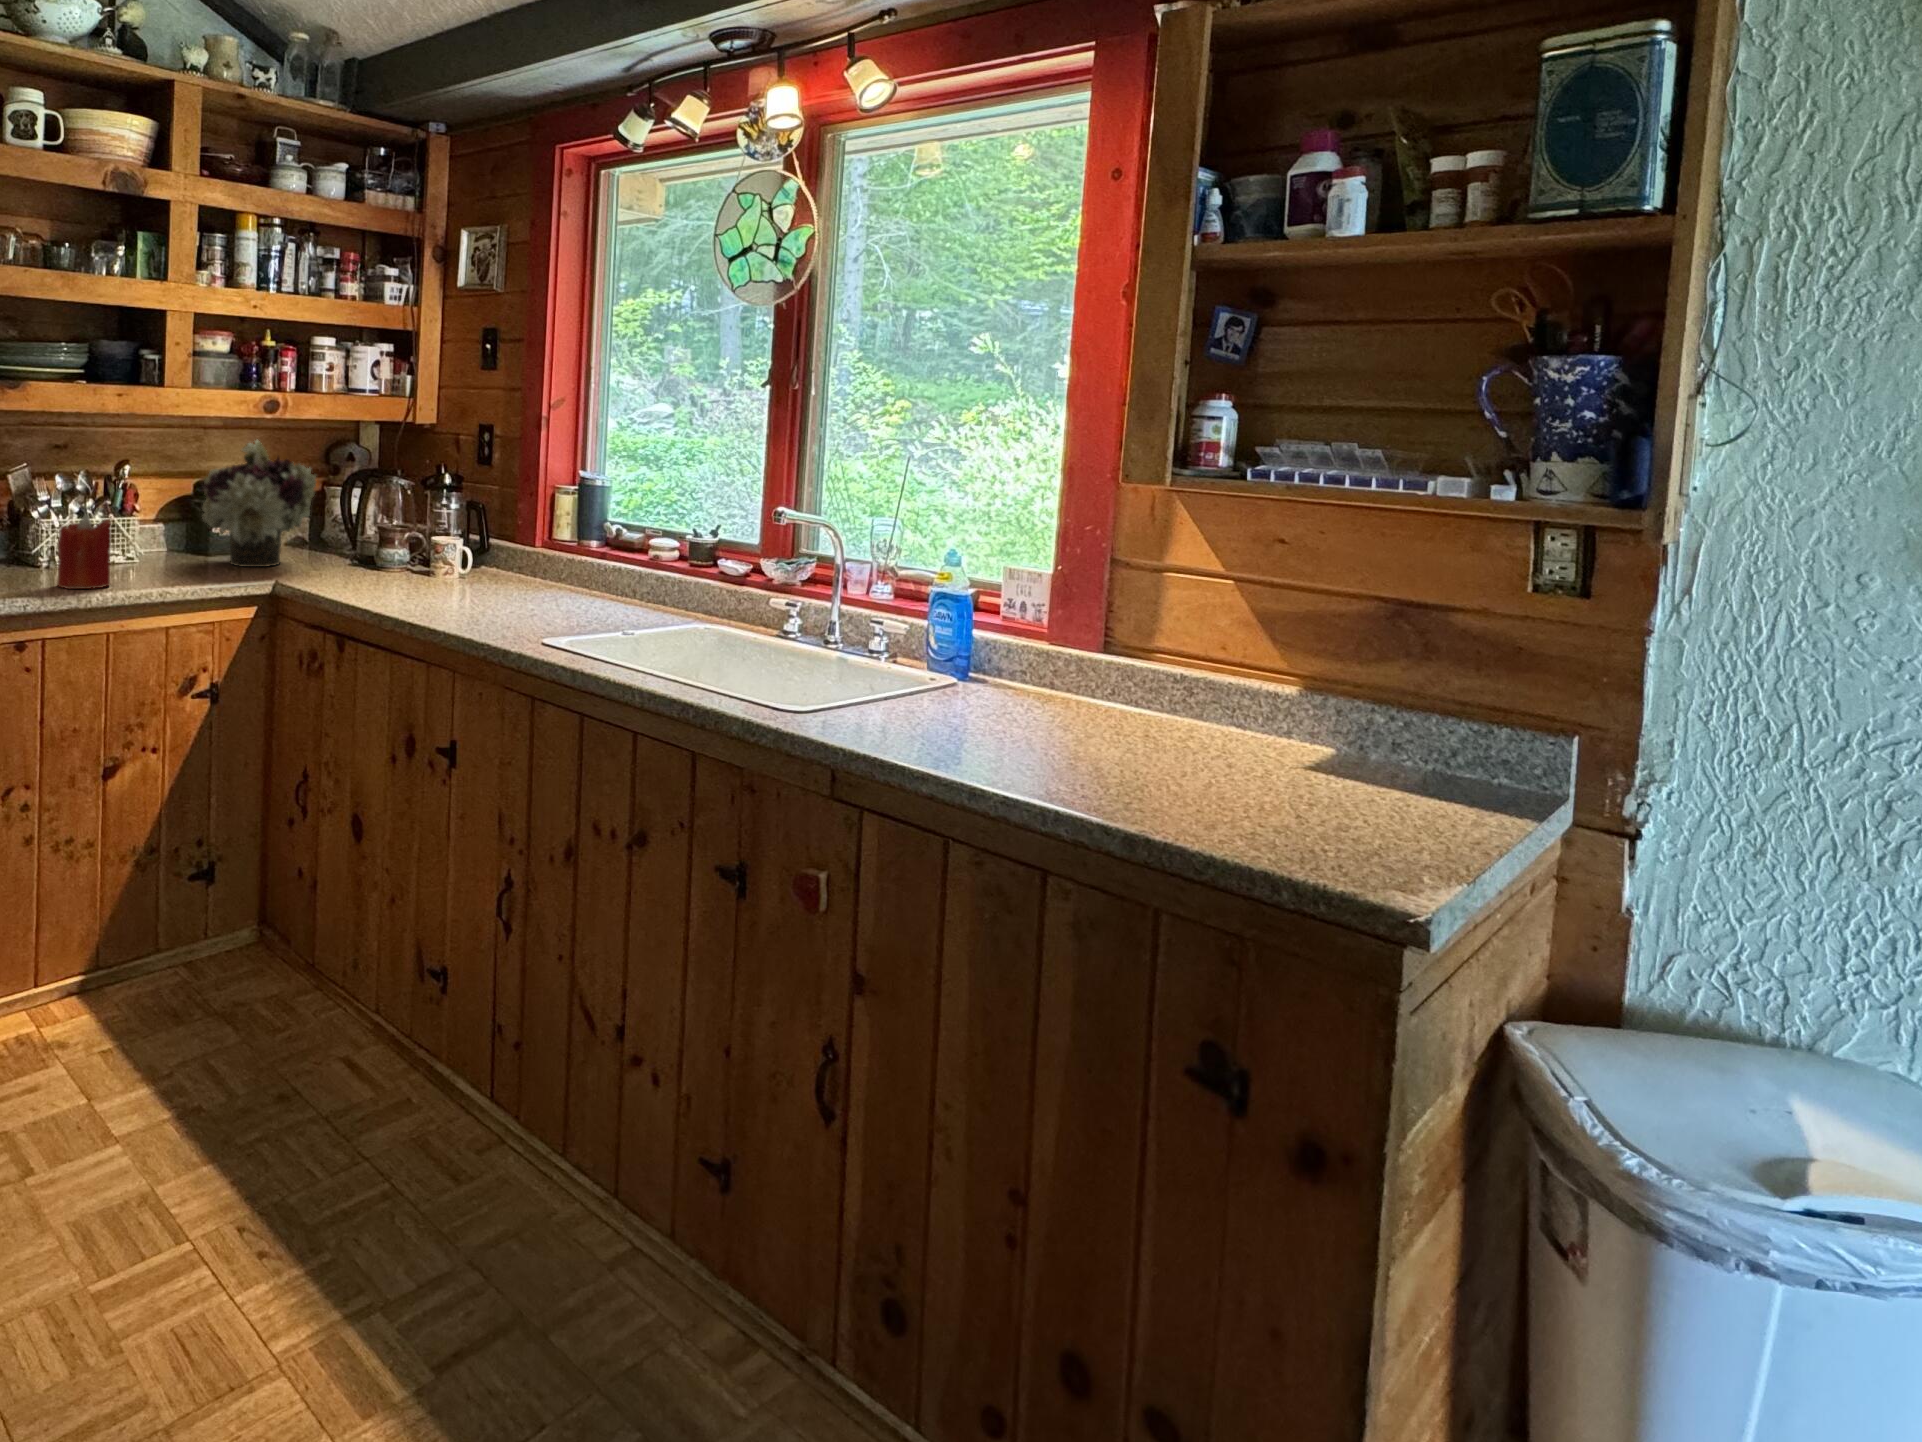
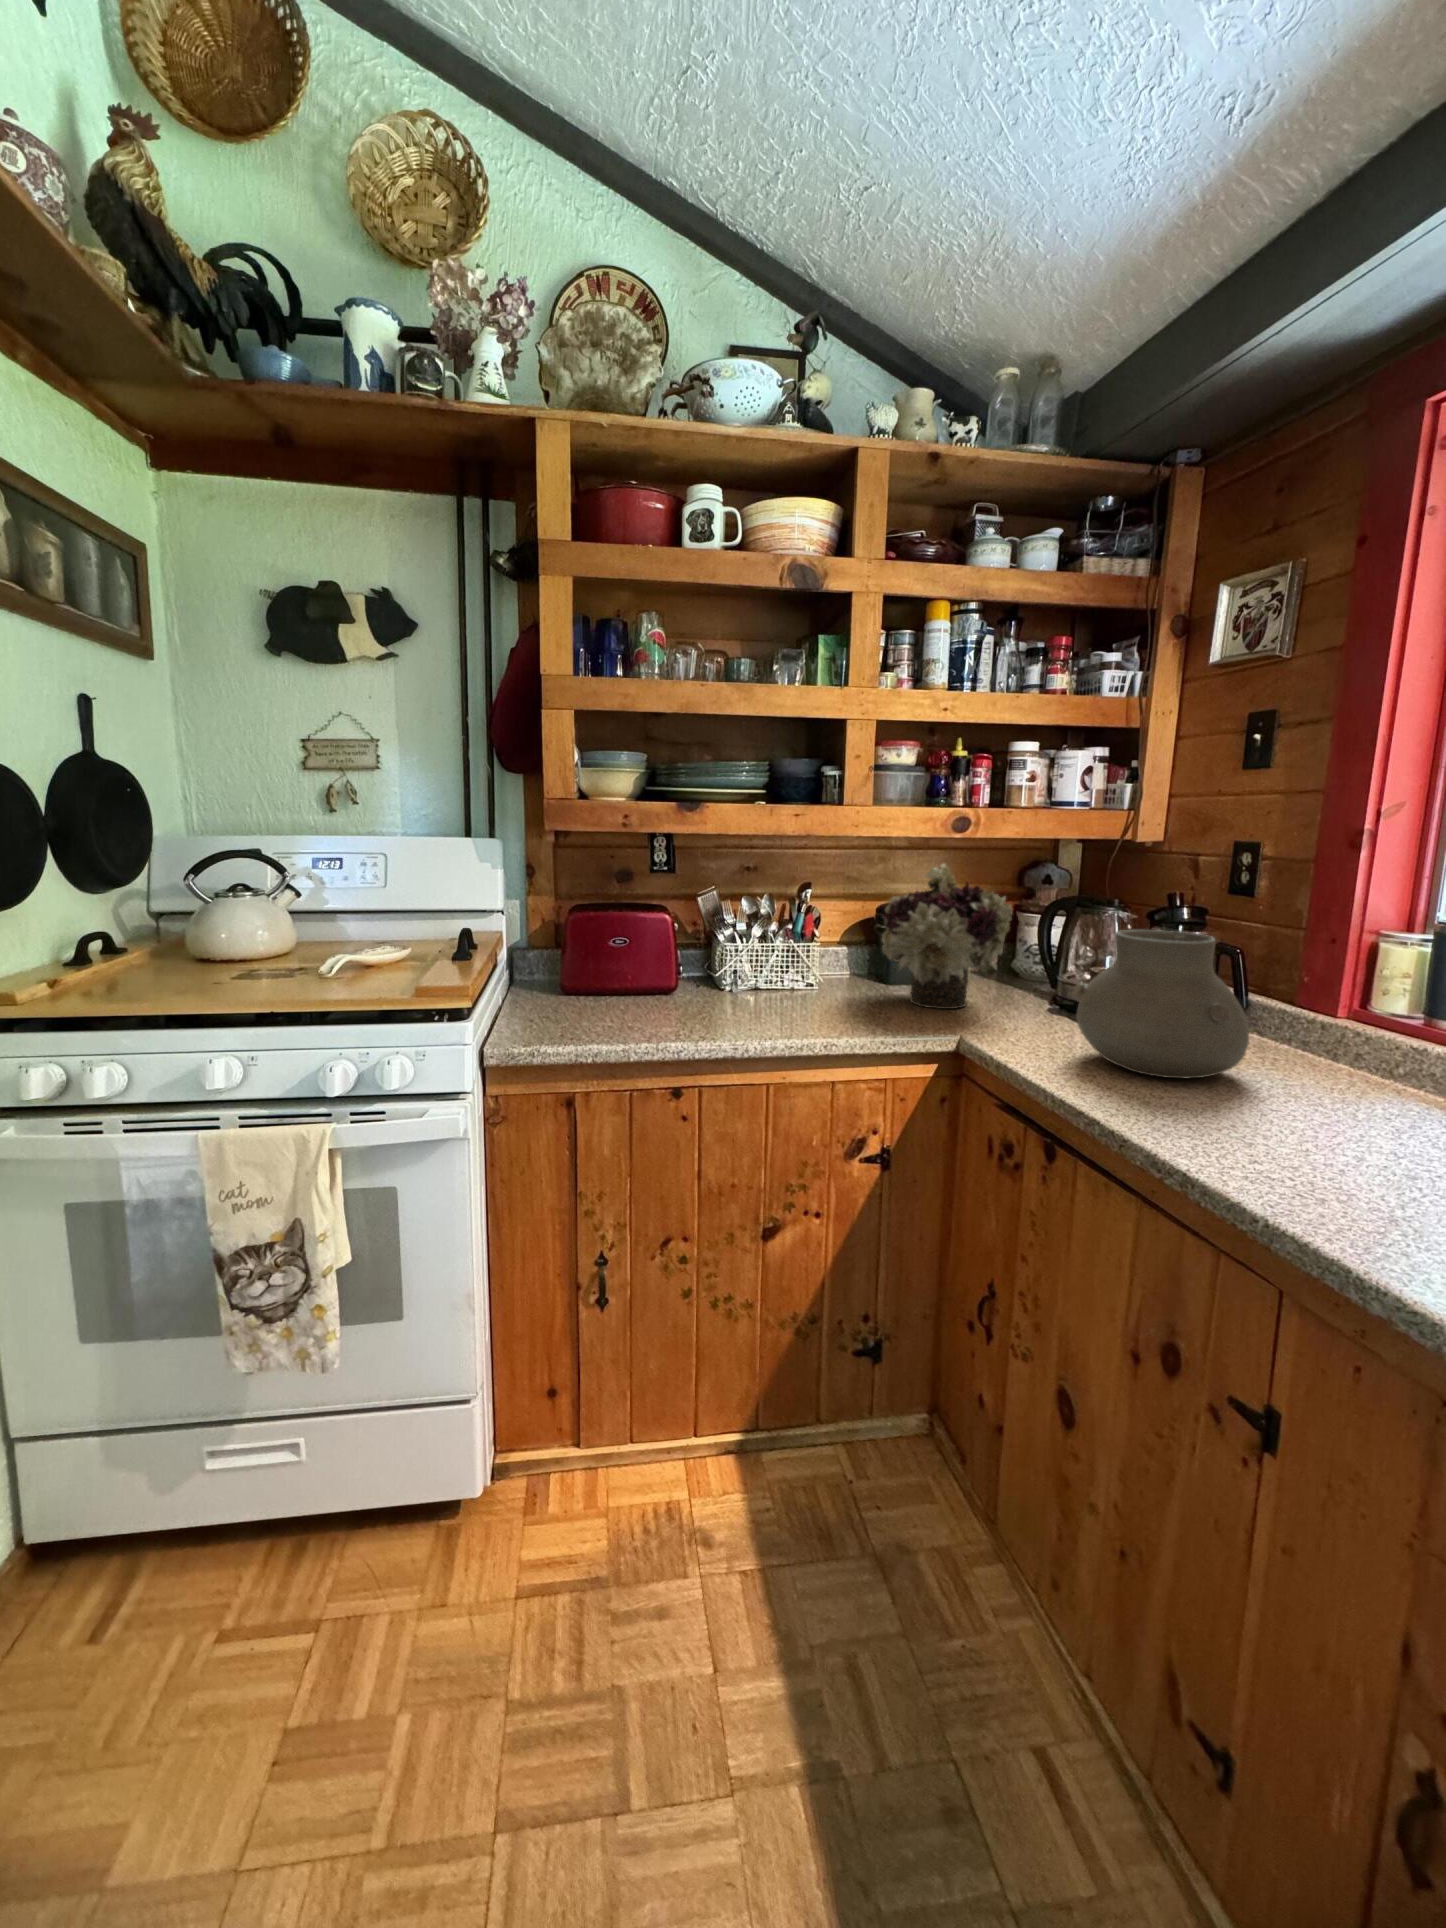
vase: none [358,488,475,592] -> present [1071,930,1249,1079]
candle: present [57,515,111,589] -> none [723,948,777,1032]

